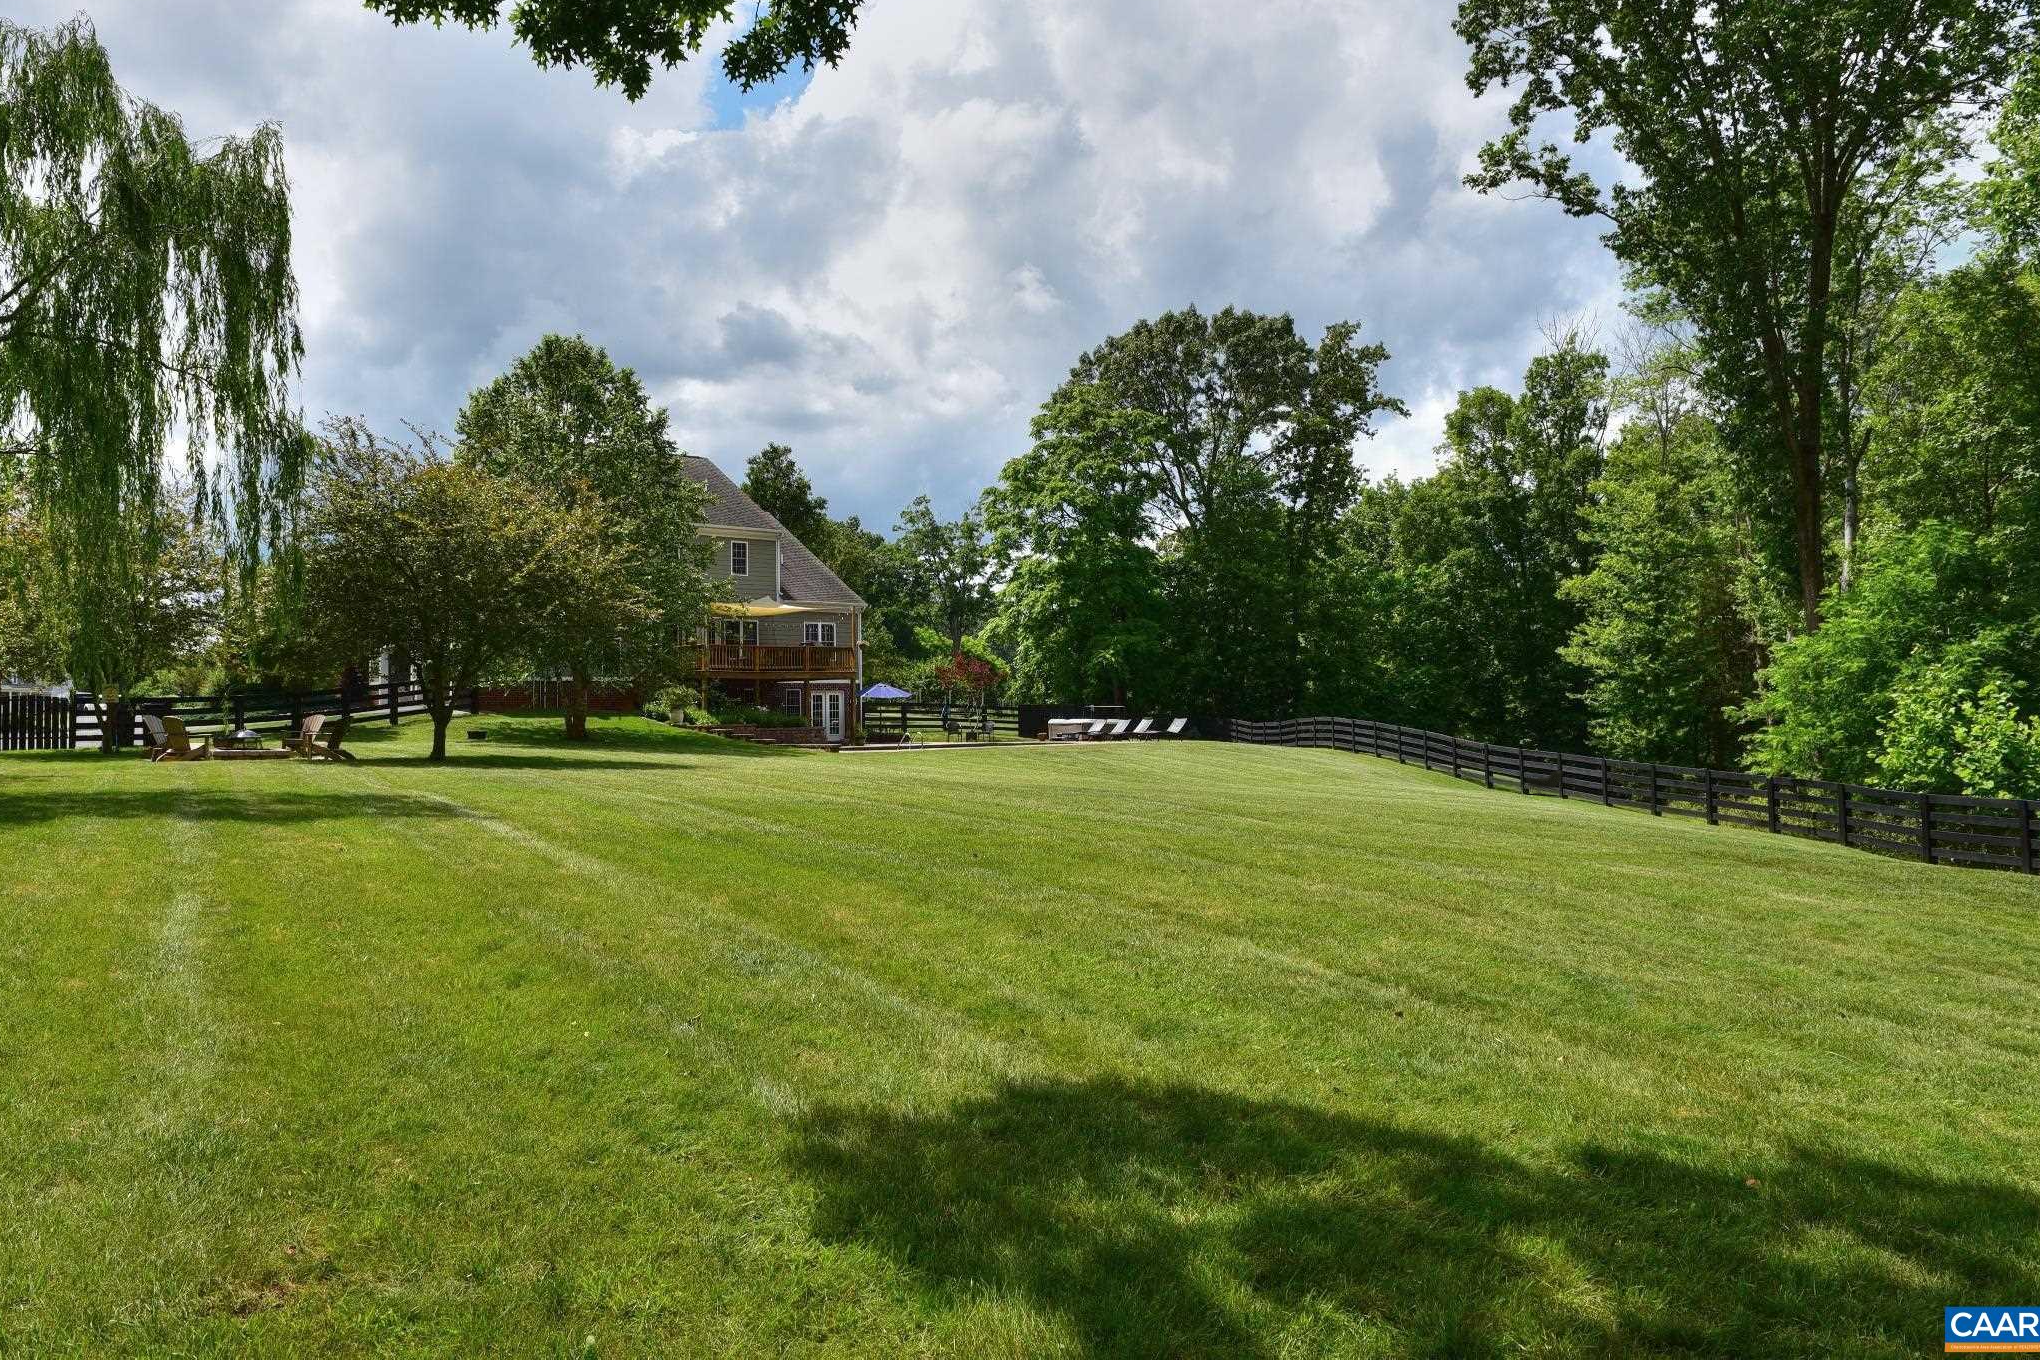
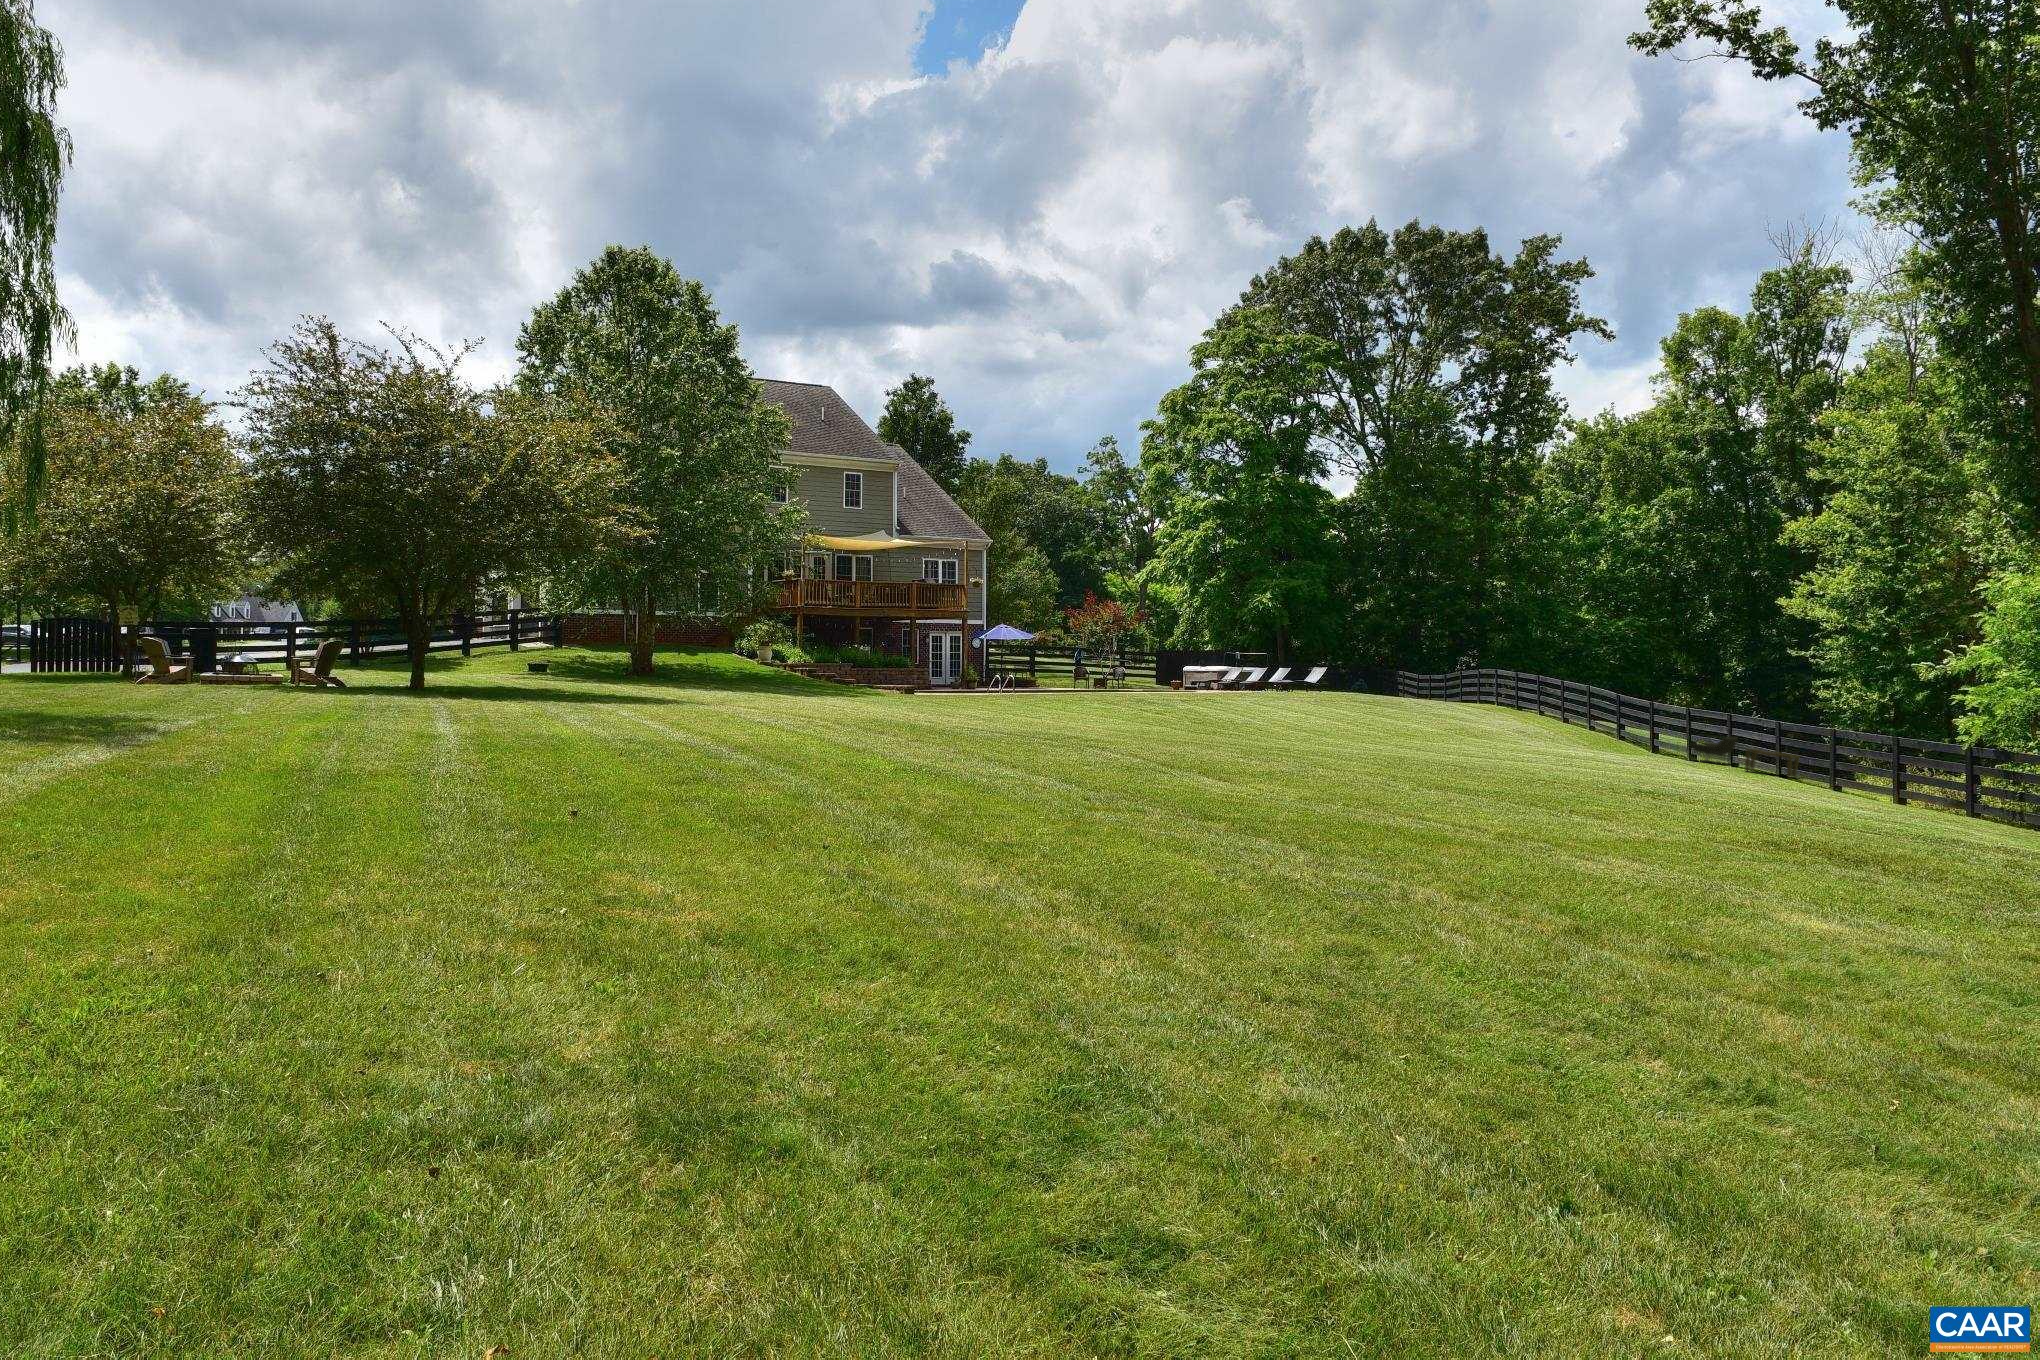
bench: none [1573,781,1617,805] -> present [1745,749,1800,778]

